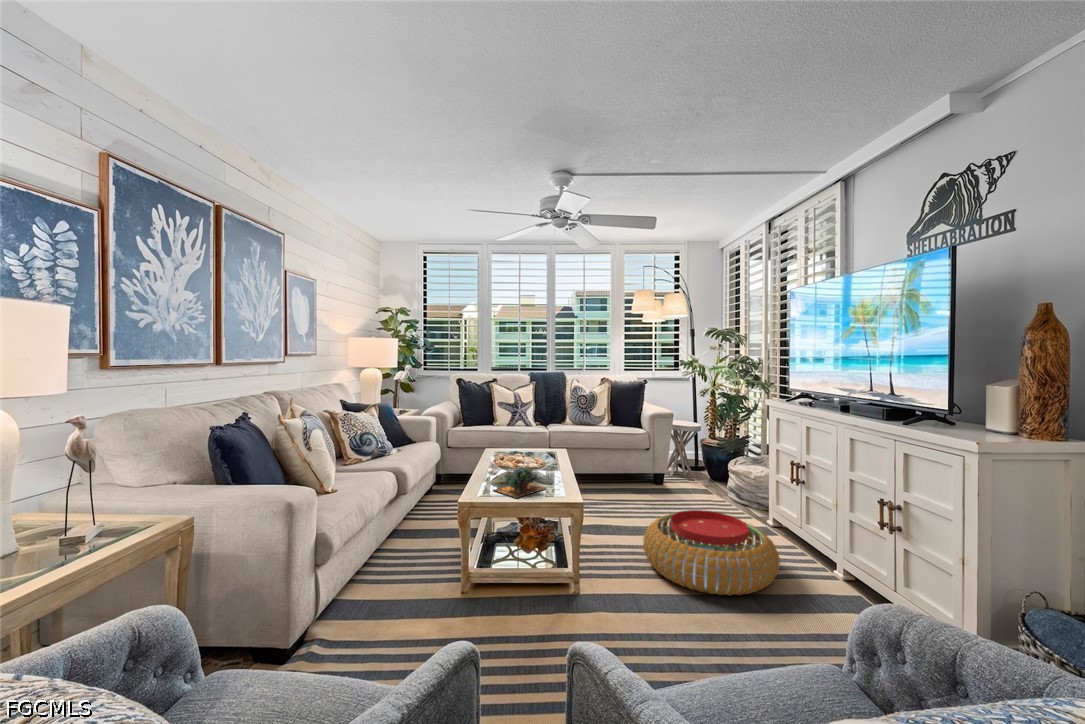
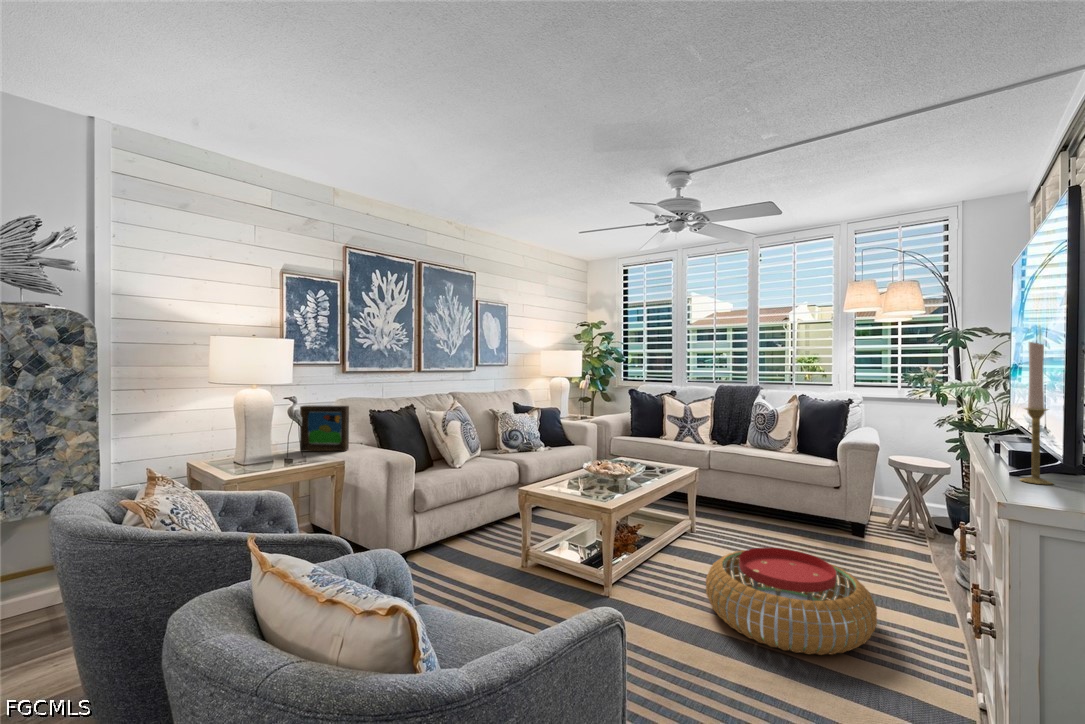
candlestick: none [969,343,991,438] -> present [1020,342,1052,484]
picture frame: none [60,419,164,507] -> present [300,405,349,451]
succulent plant: present [493,467,545,498] -> none [562,469,609,495]

